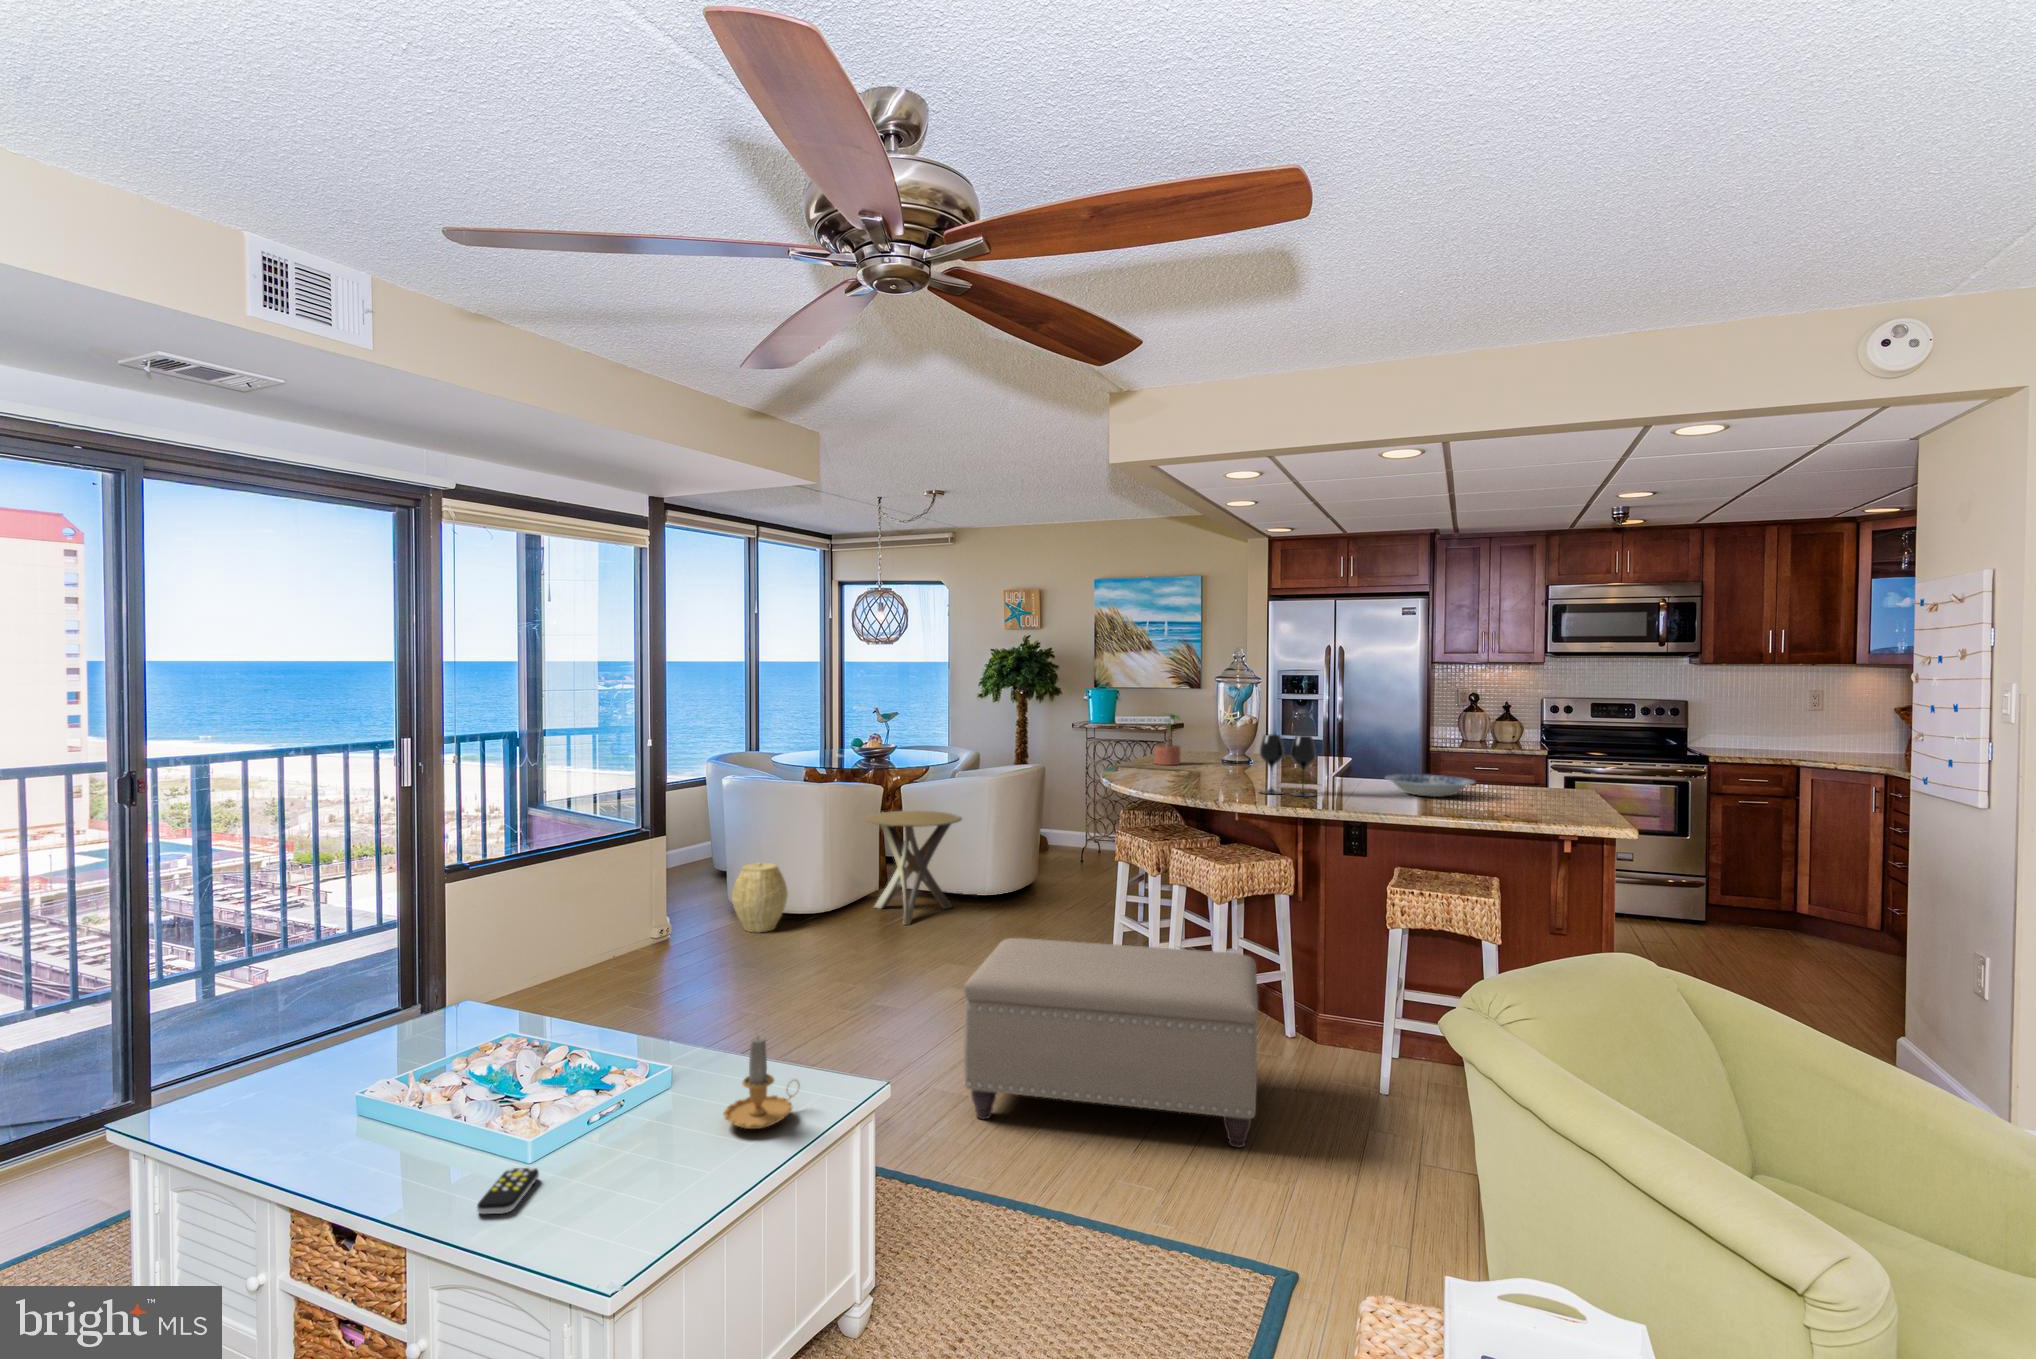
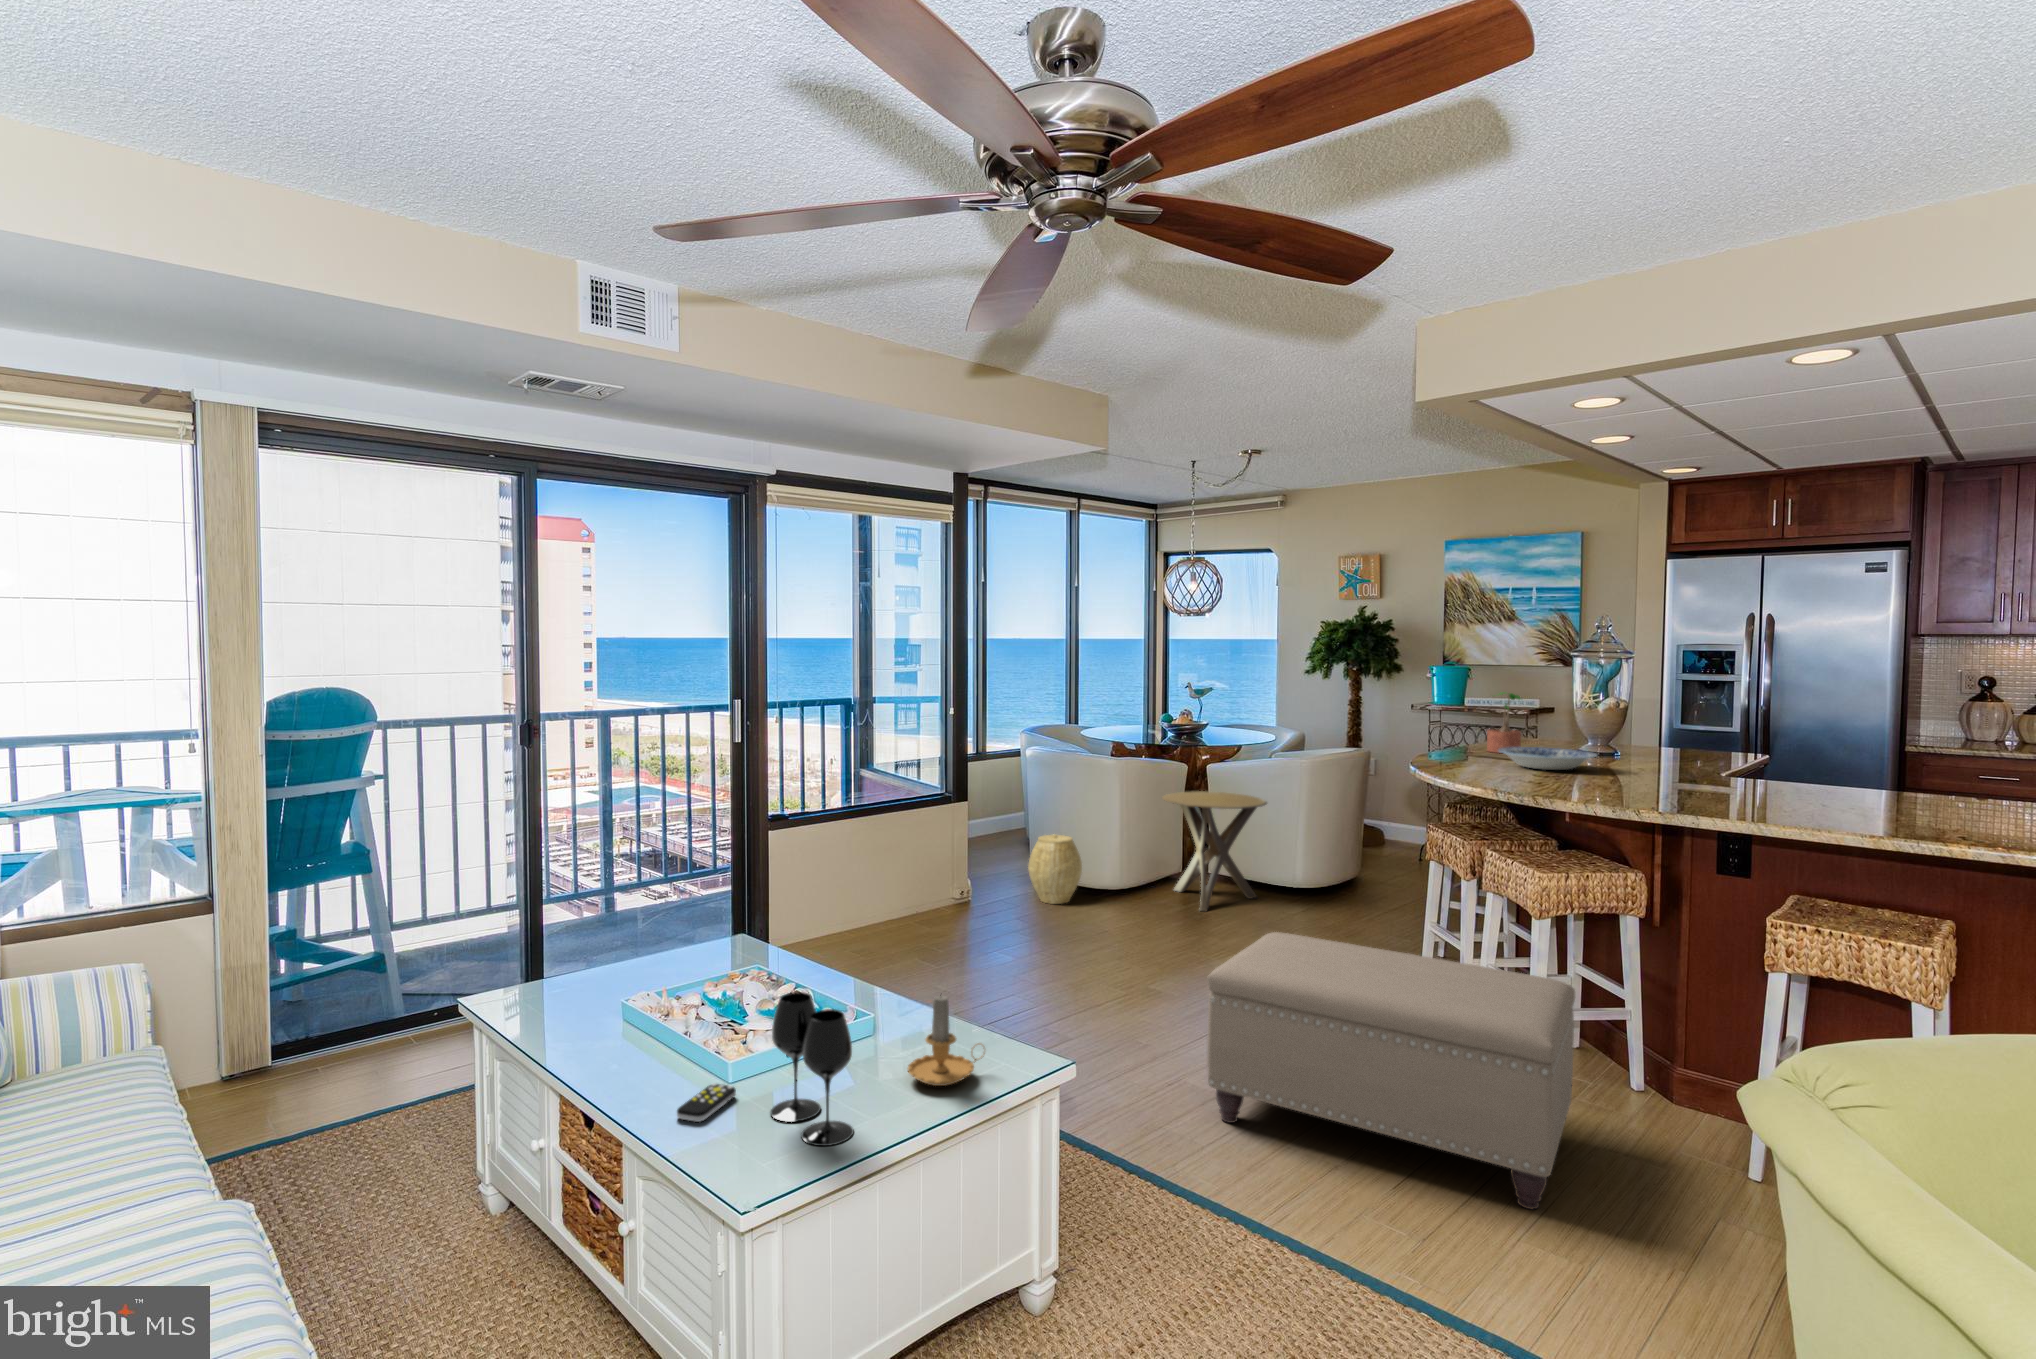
wine glass: present [1260,734,1316,797] -> present [771,992,854,1146]
plate: present [1385,774,1475,797] -> present [1498,747,1597,770]

